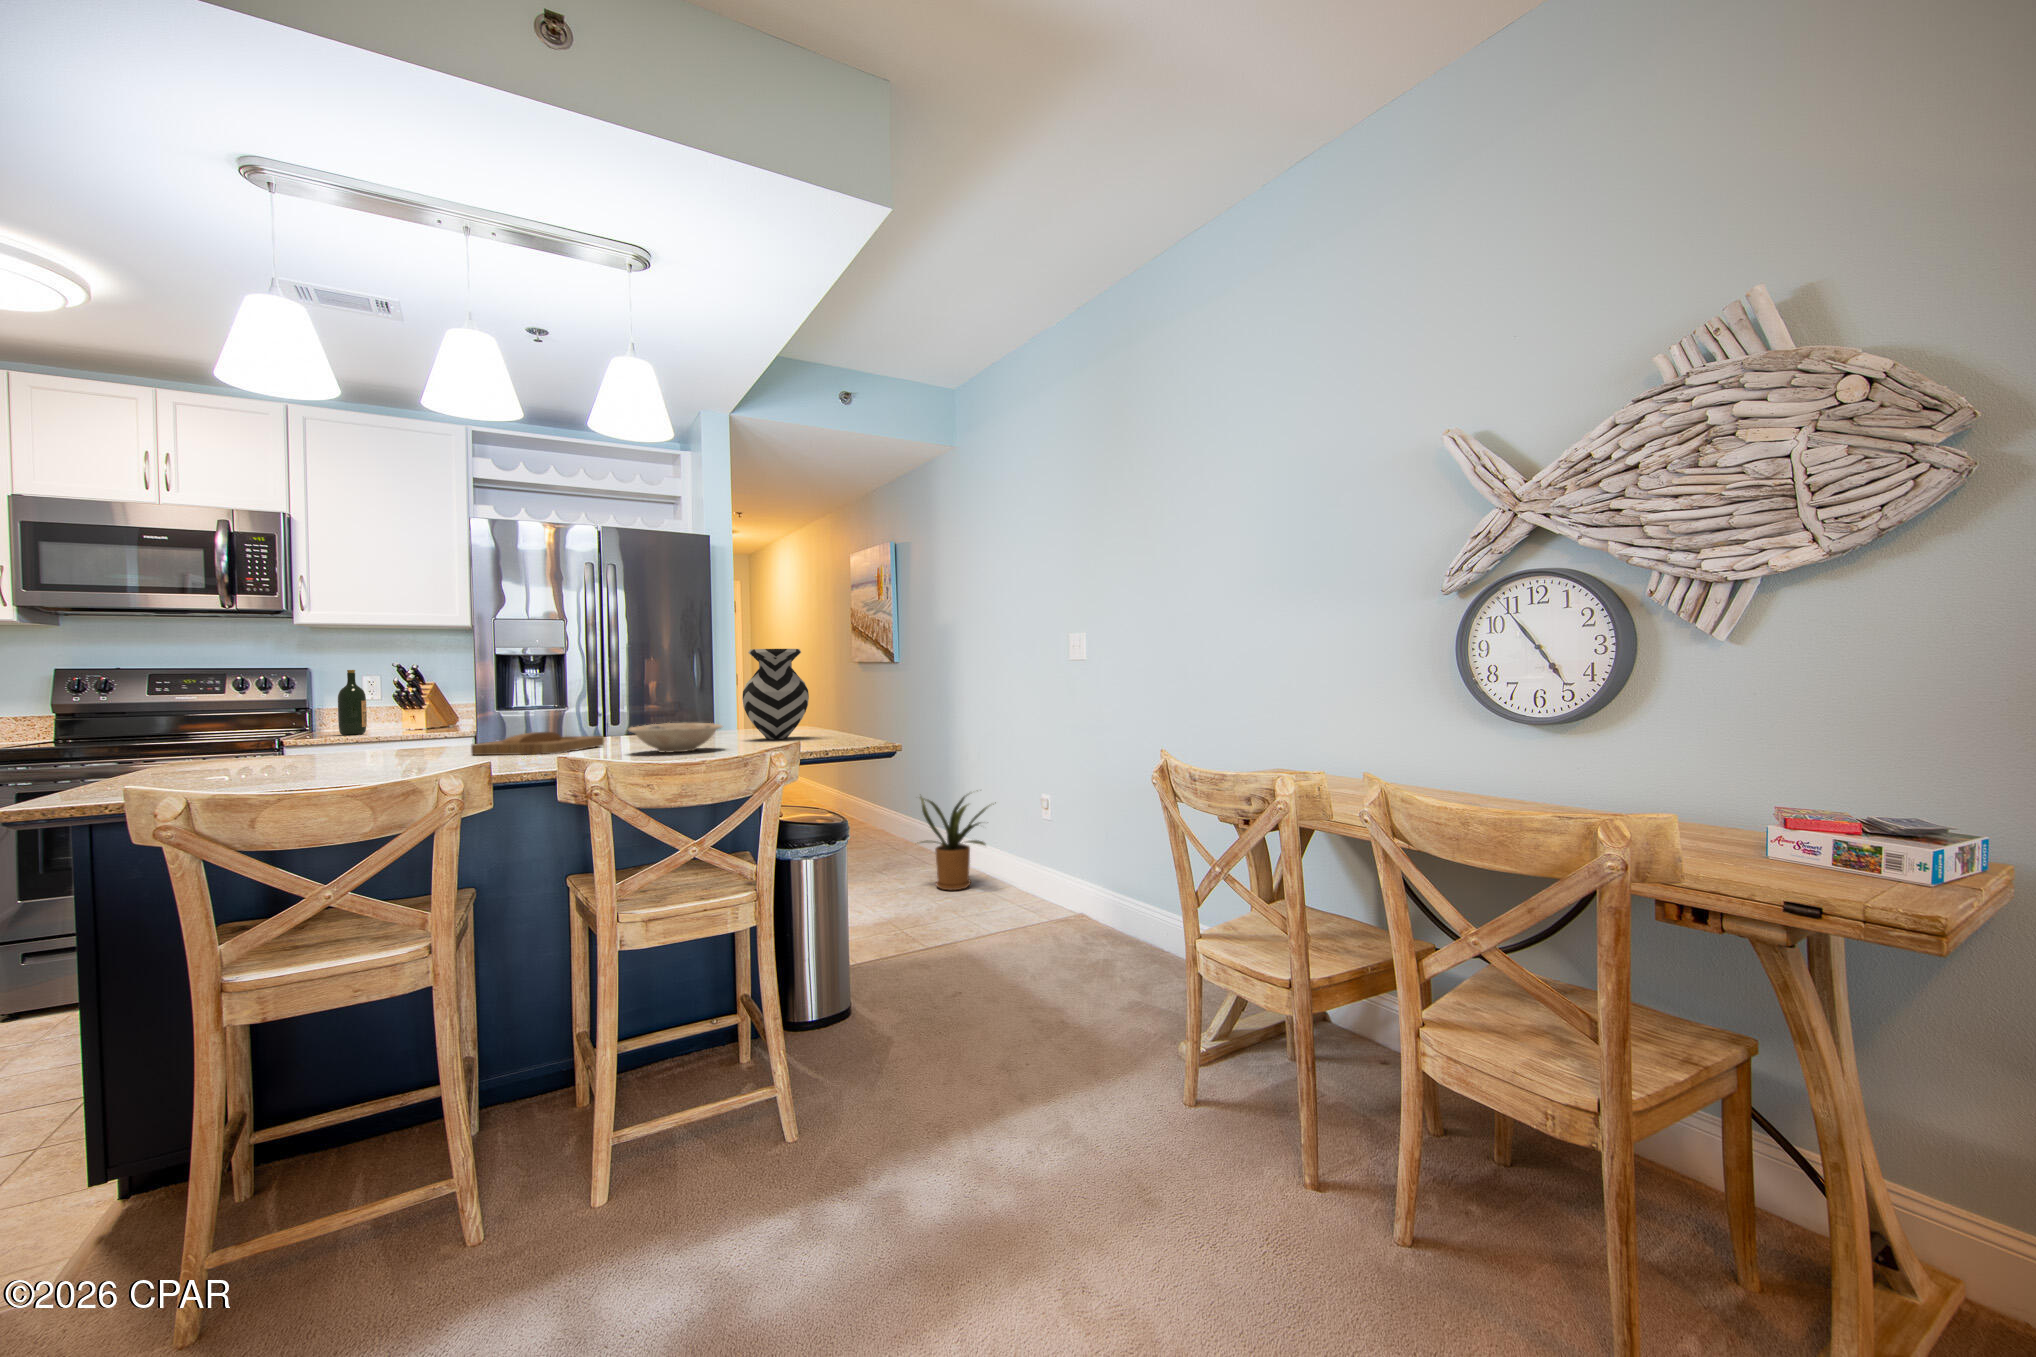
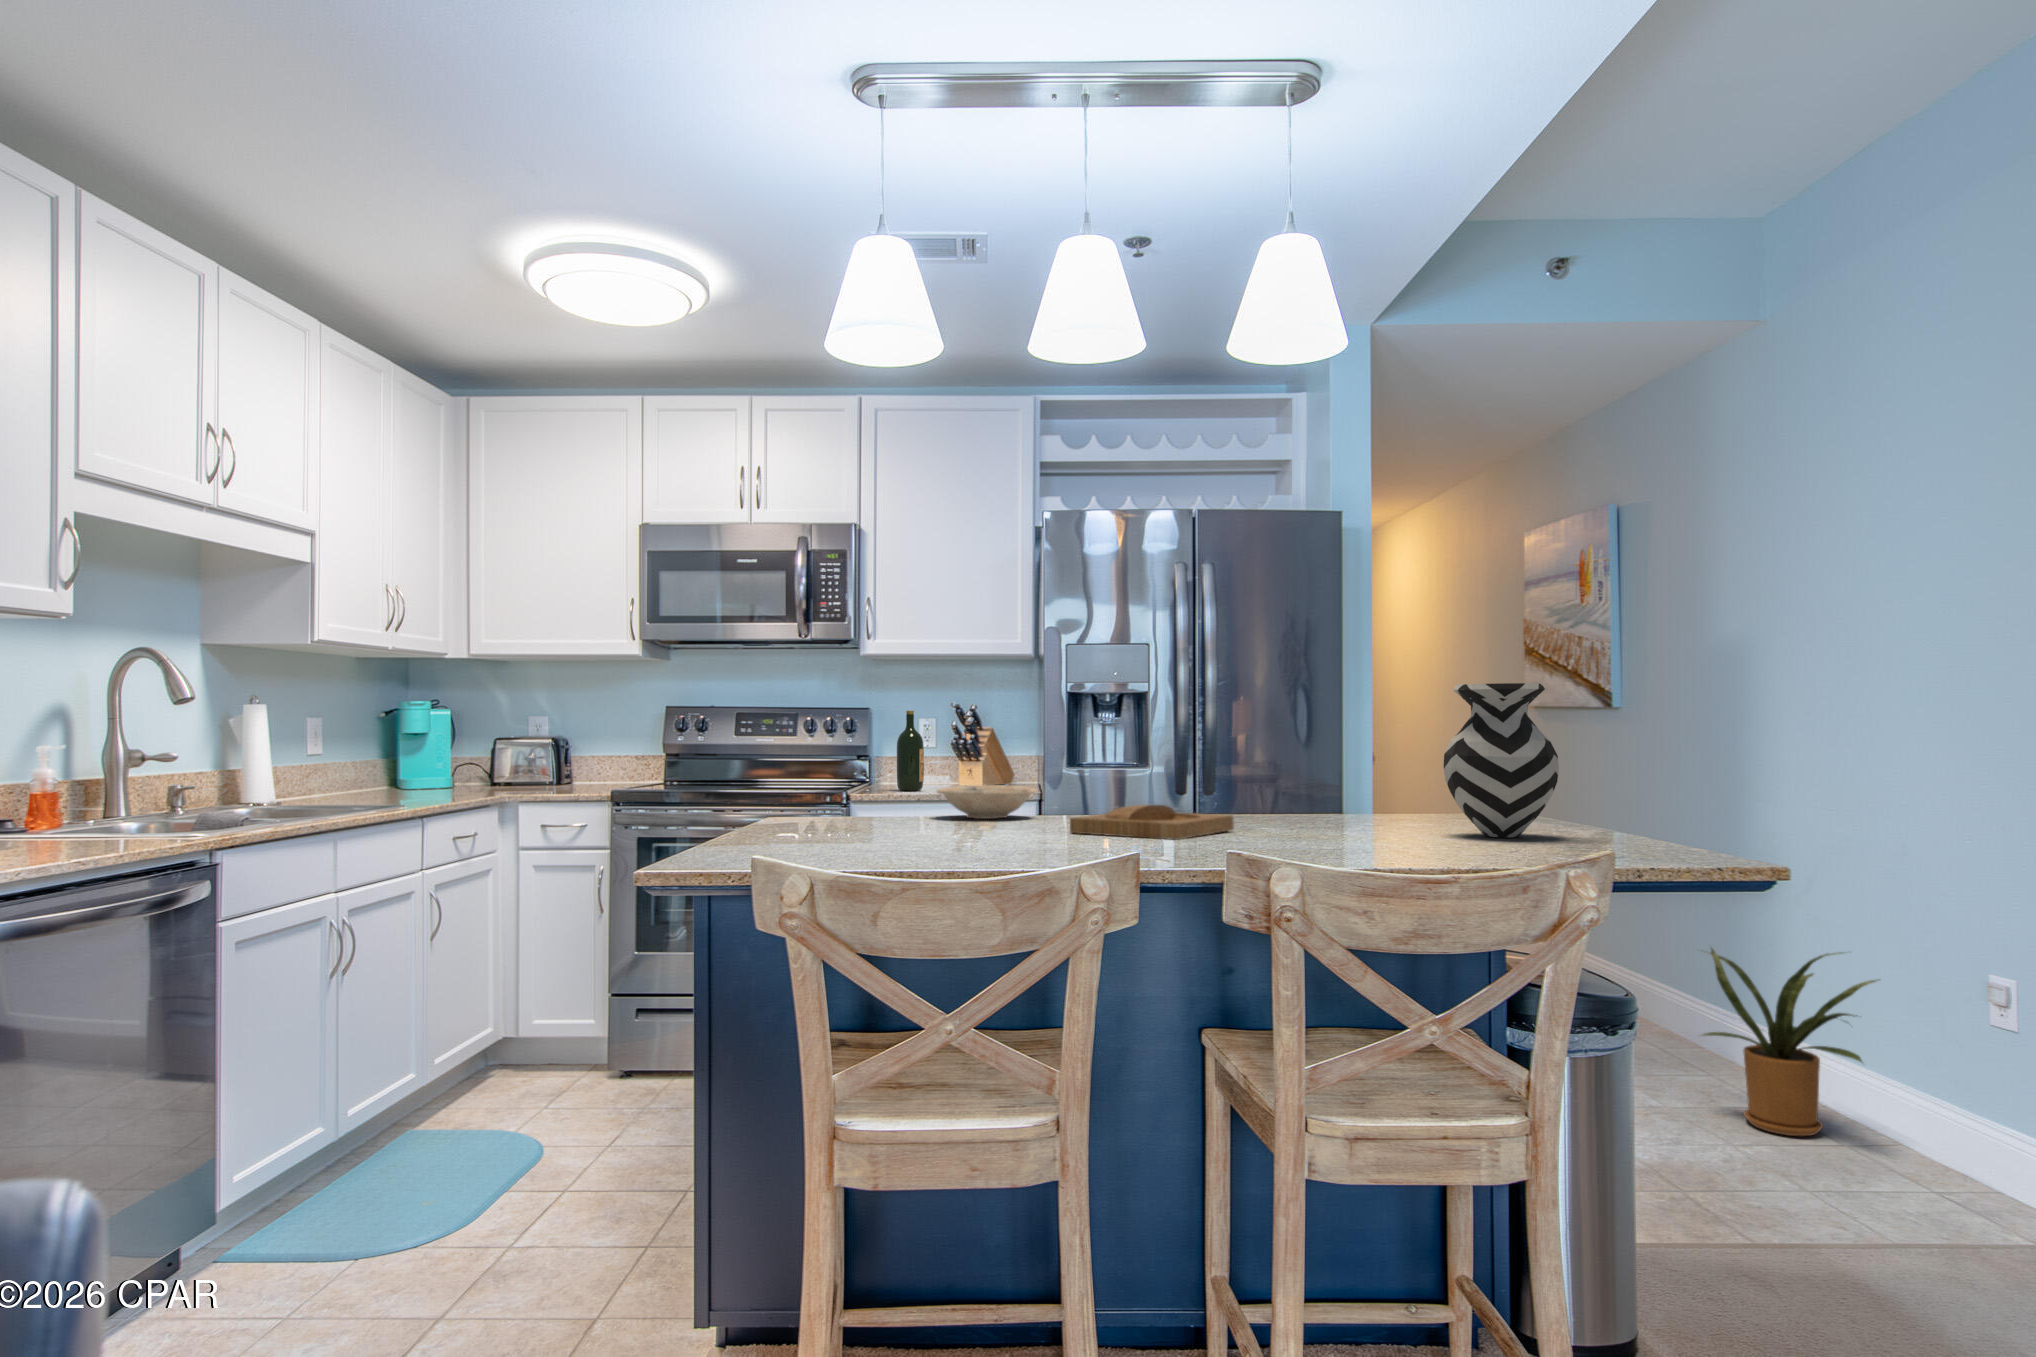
bowl: present [628,723,722,753] -> present [937,785,1037,819]

